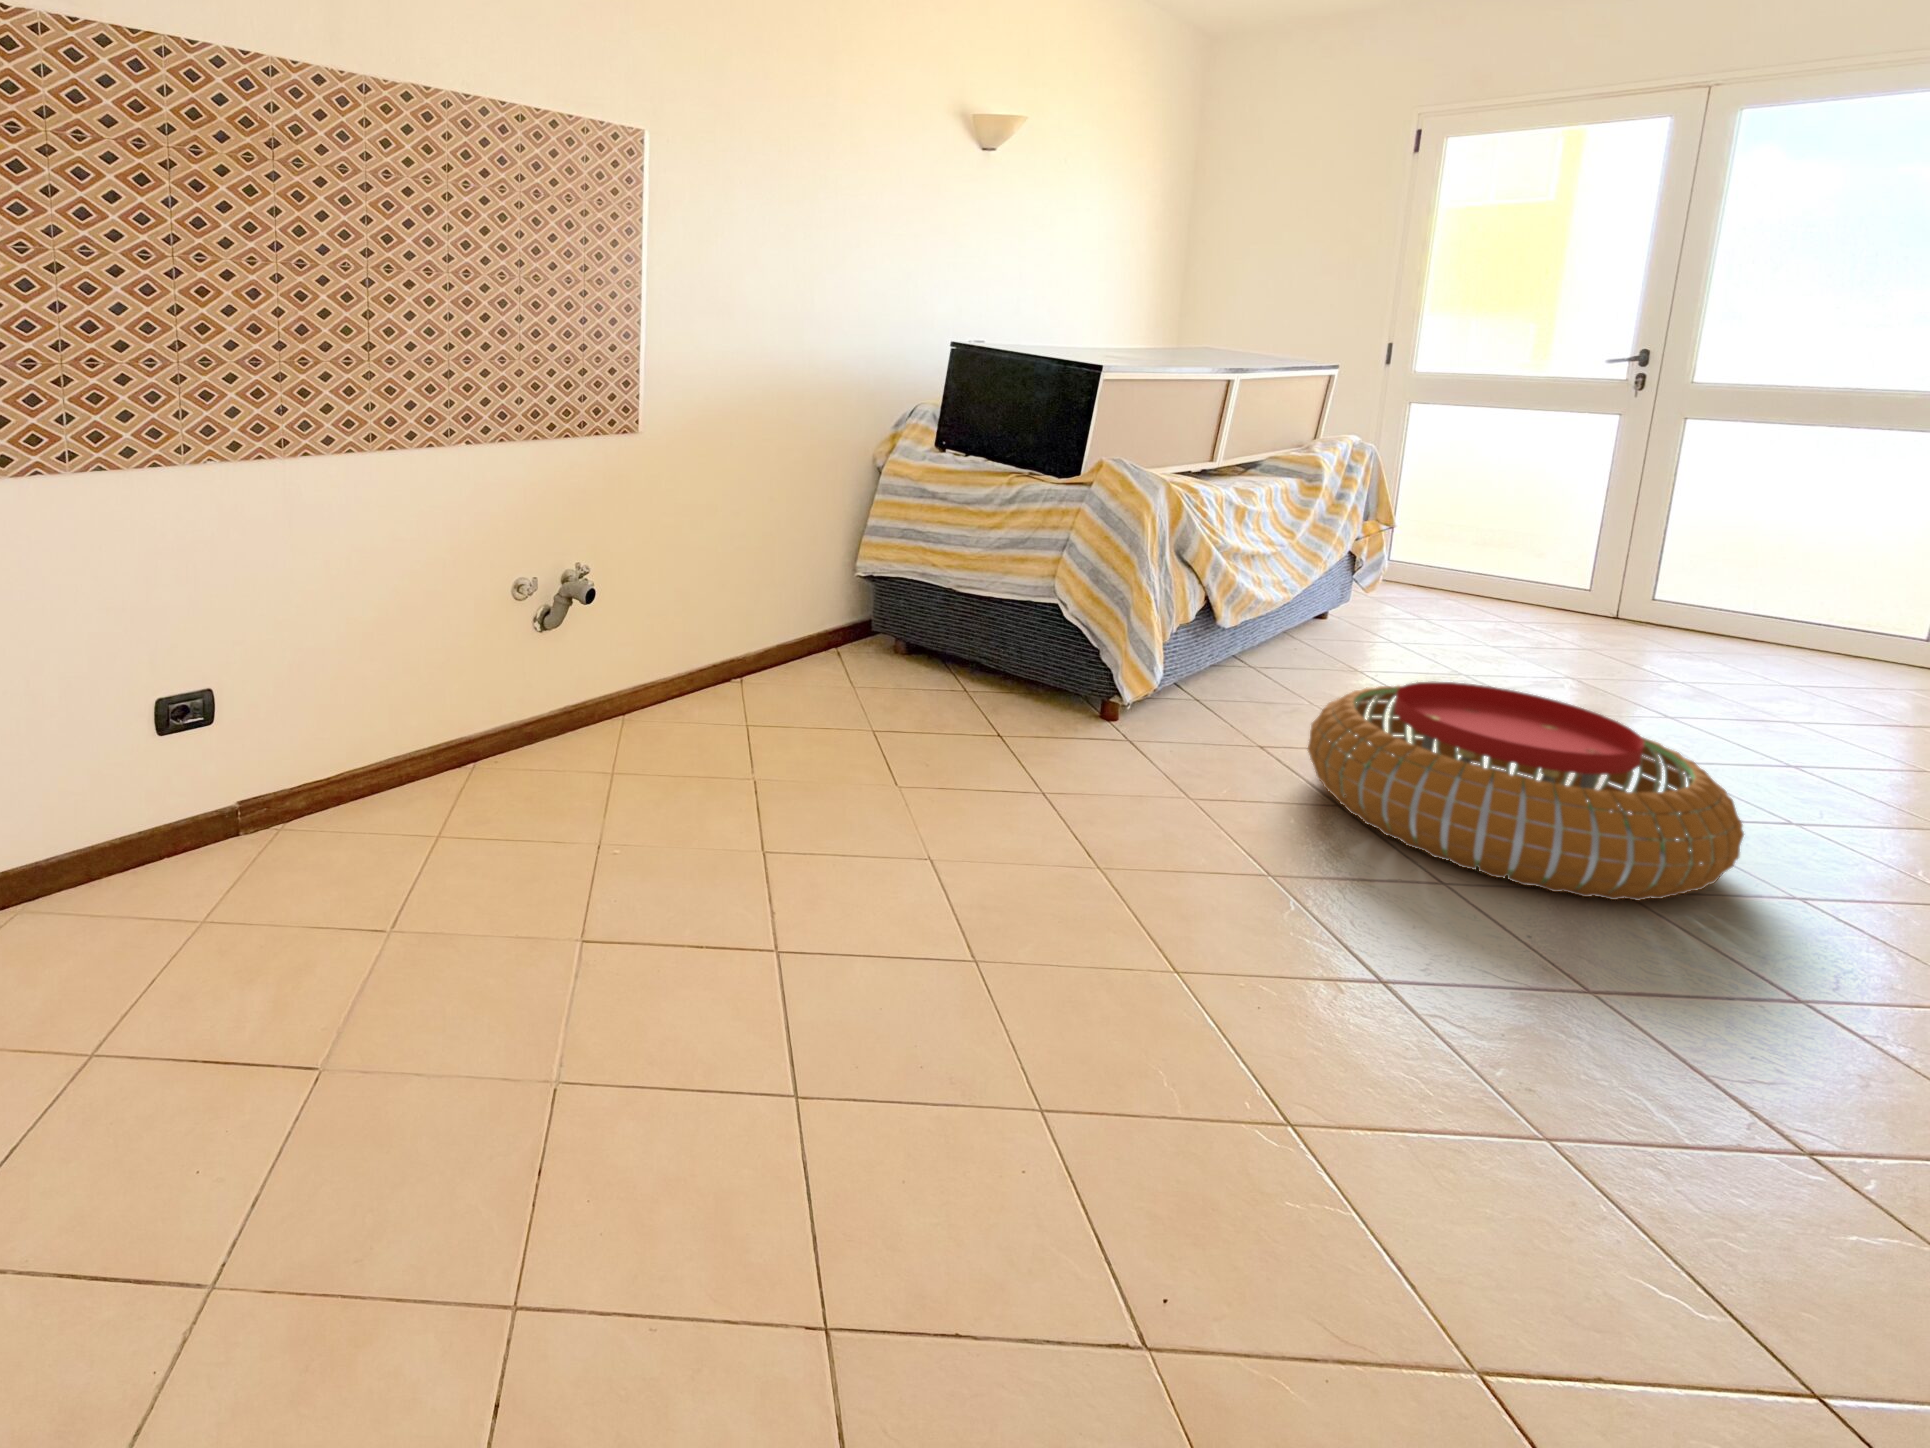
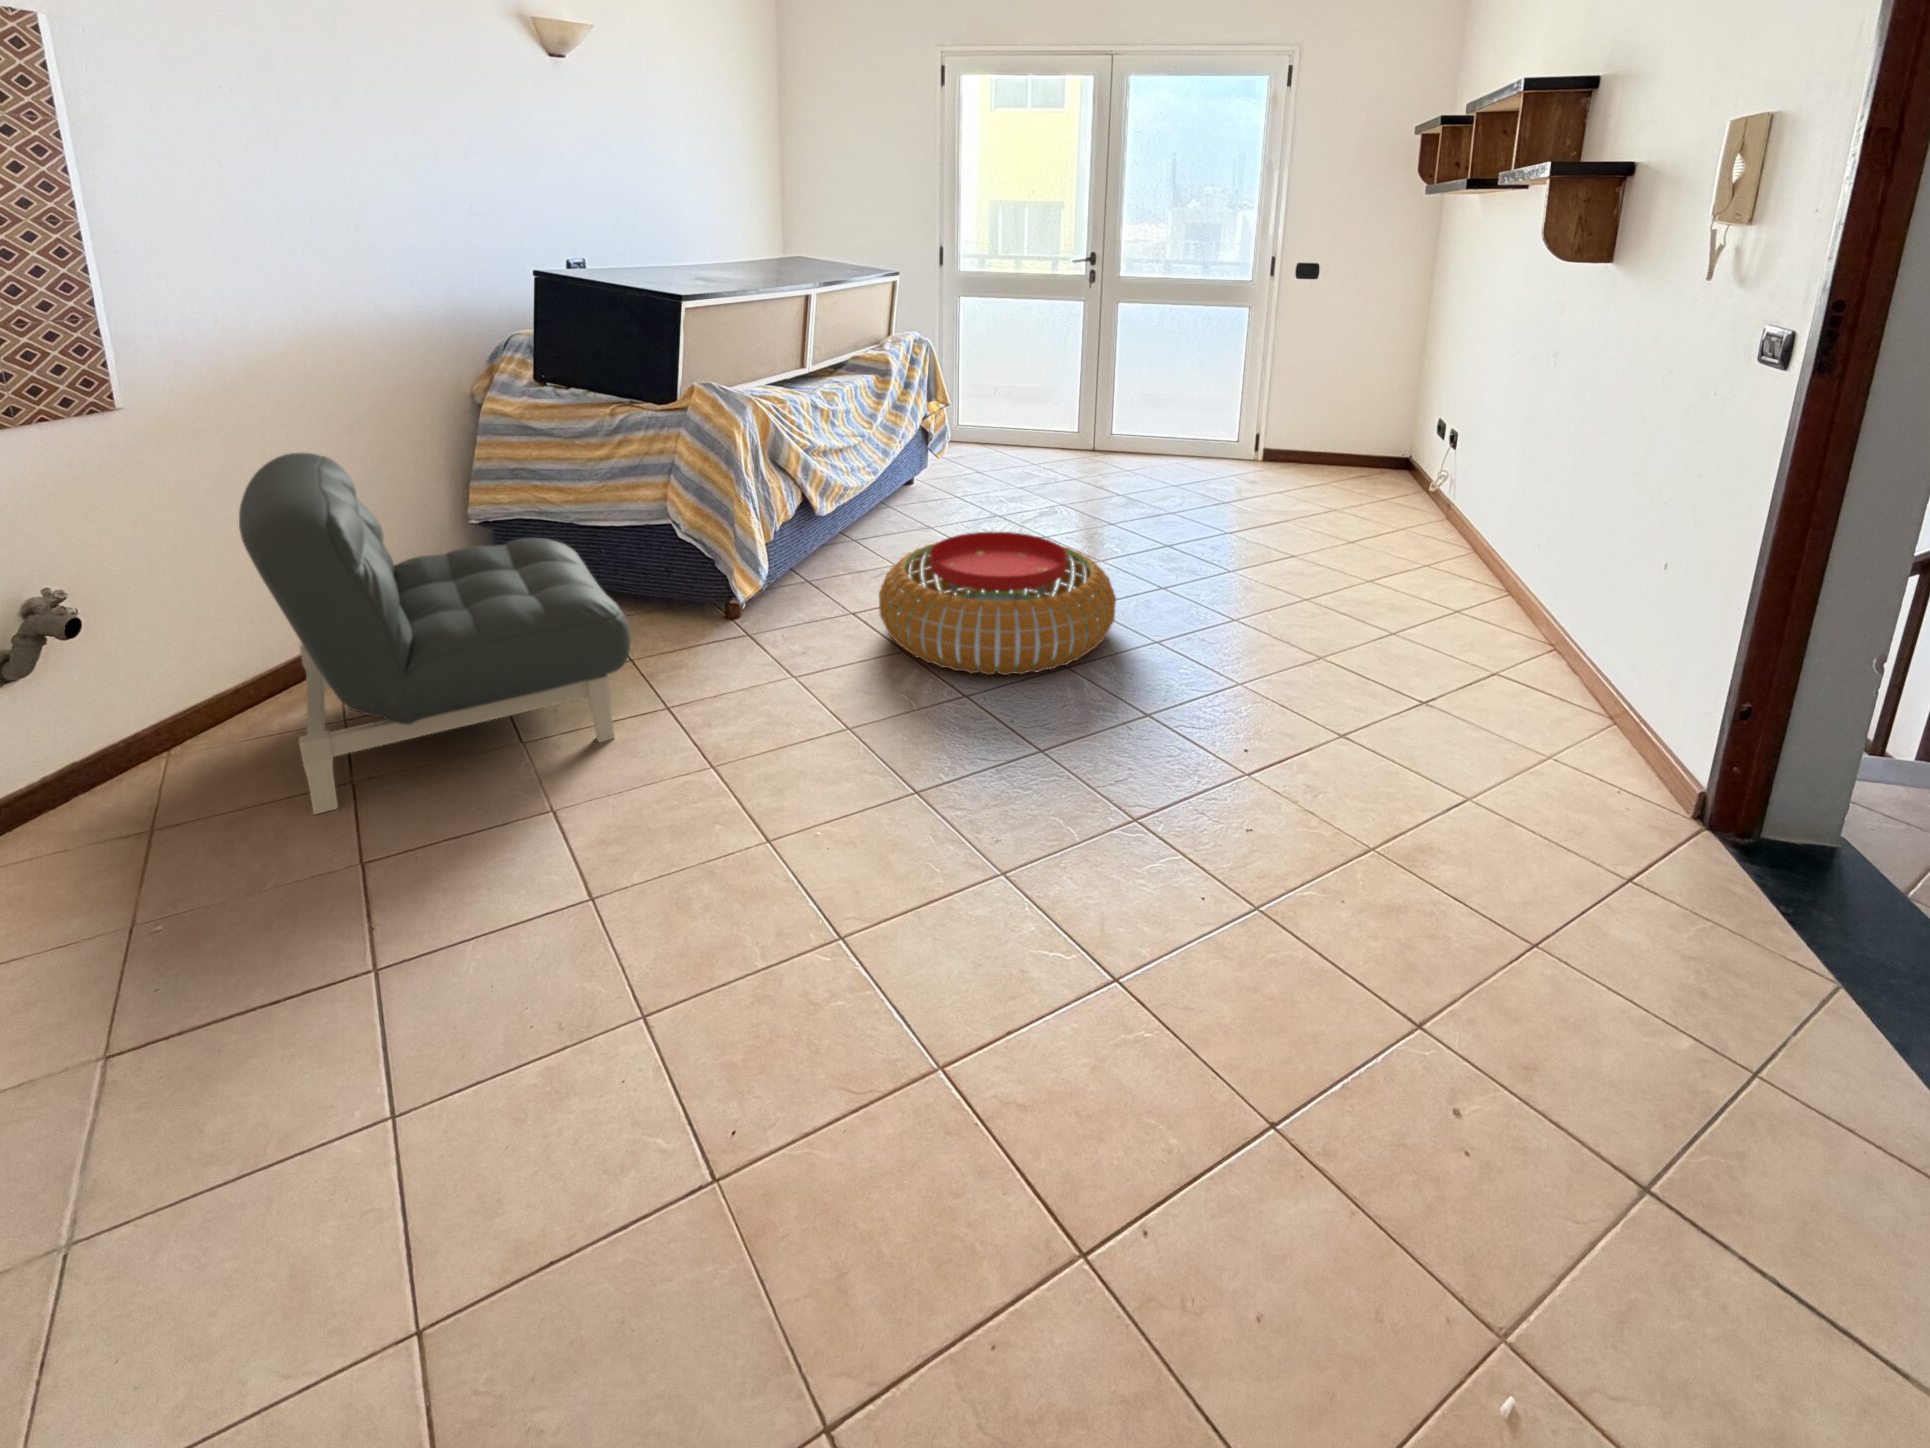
armchair: none [711,485,1018,811] -> present [239,453,631,815]

